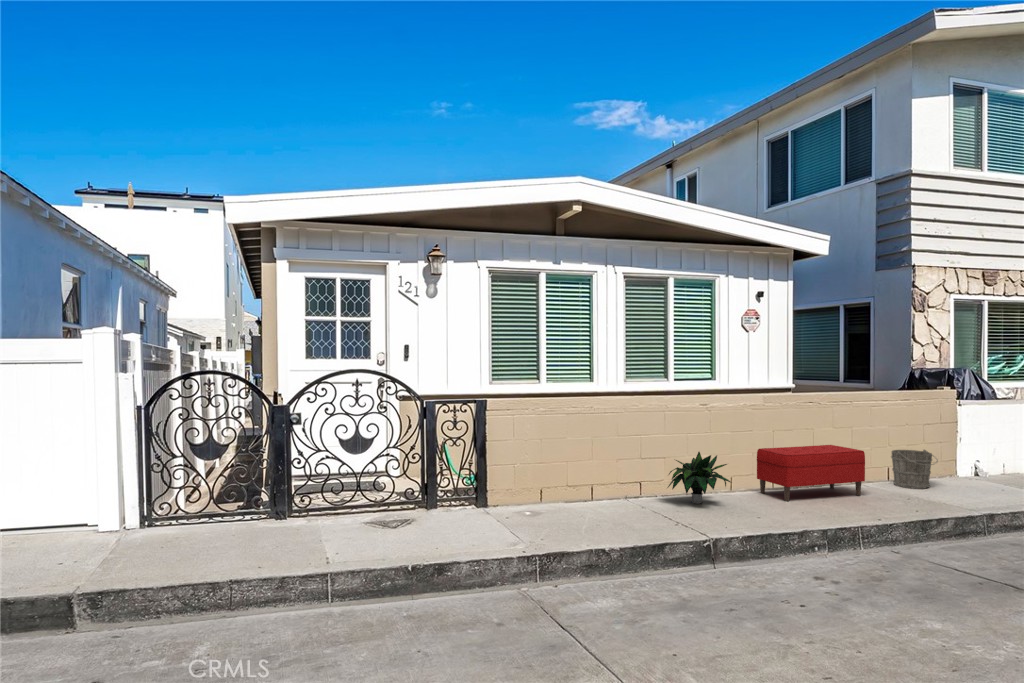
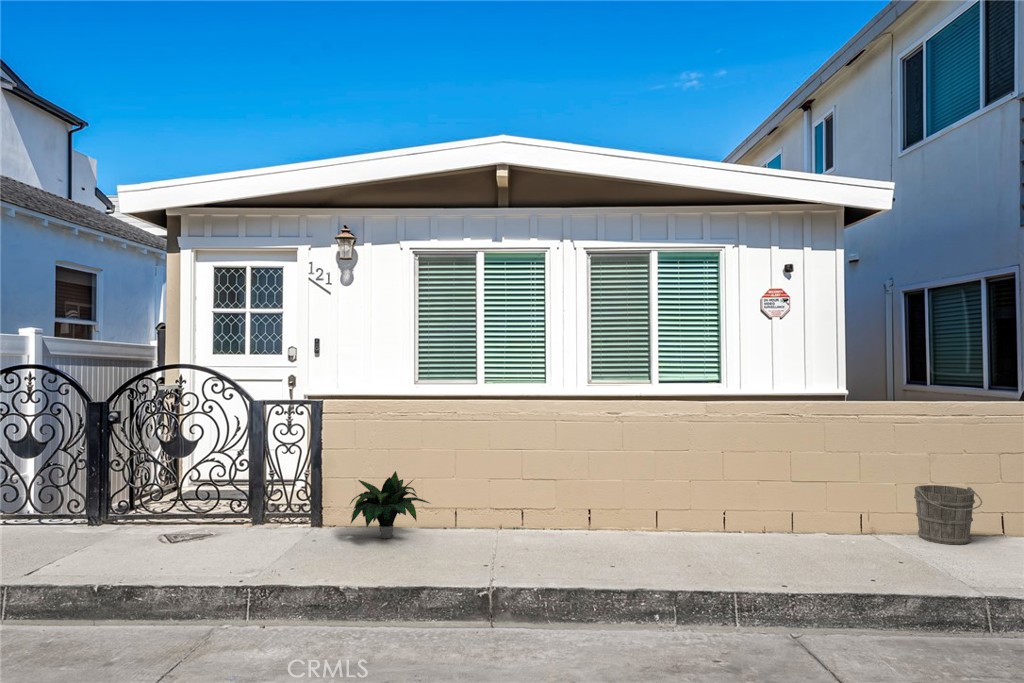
bench: present [757,445,865,501] -> none [686,473,835,547]
potted plant: present [668,452,730,504] -> present [350,471,429,539]

